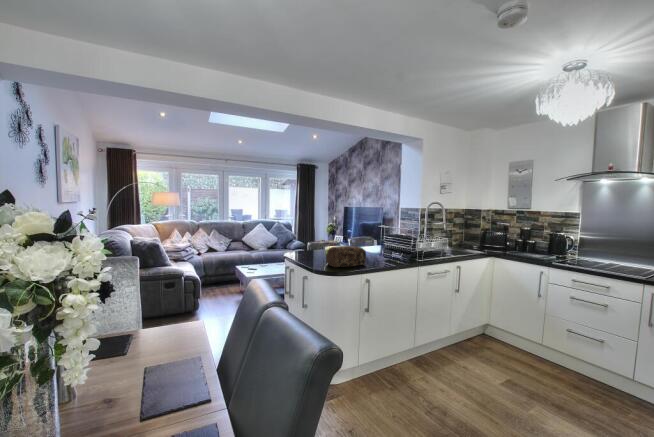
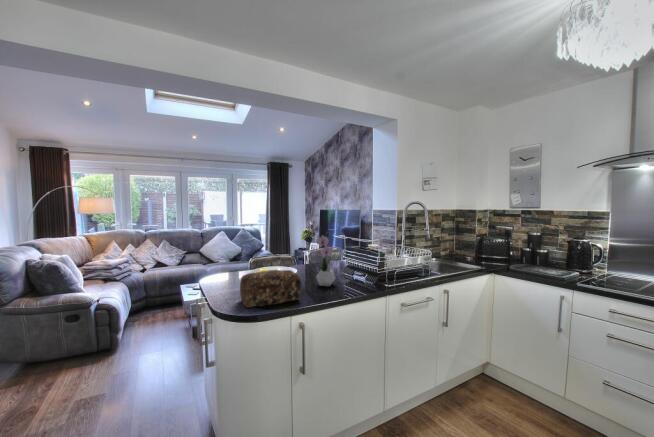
flower arrangement: none [369,219,383,260] -> present [316,228,335,286]

